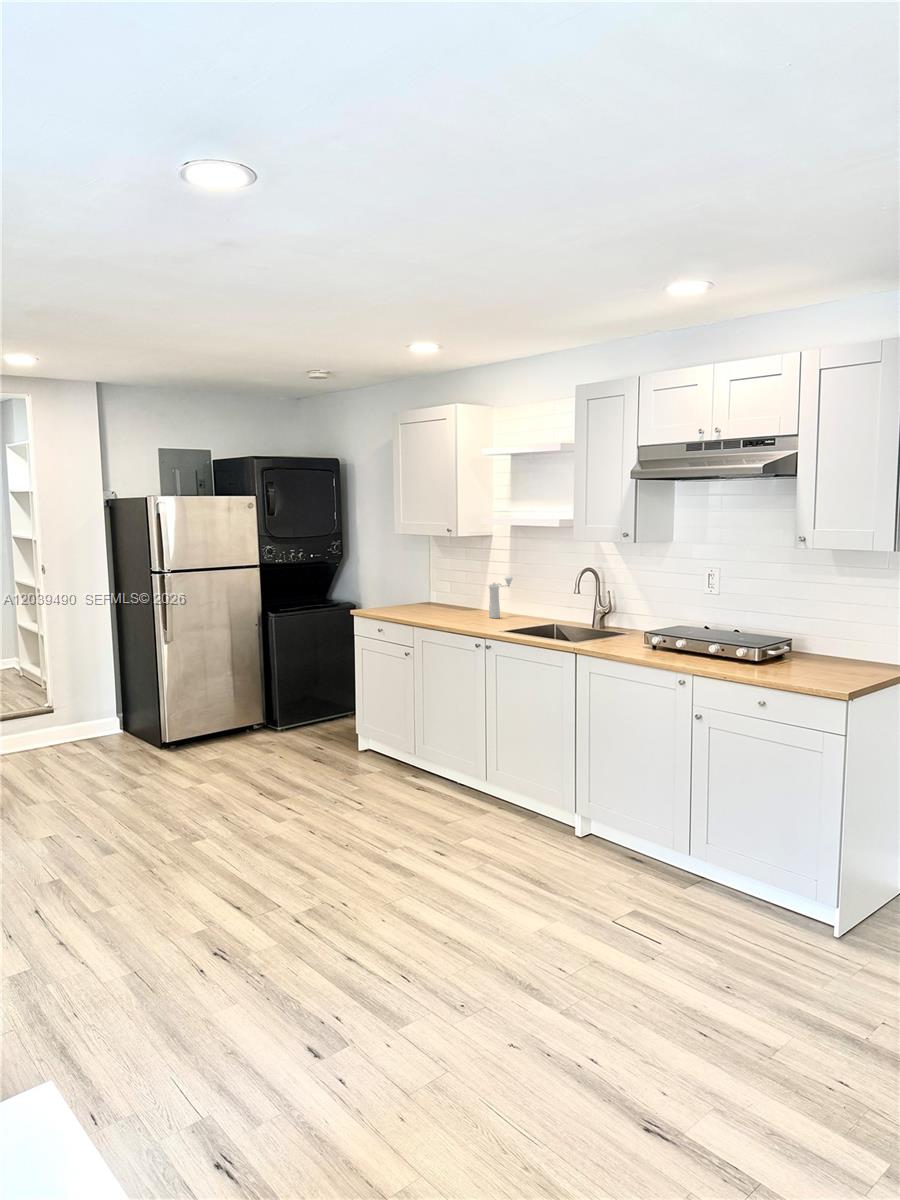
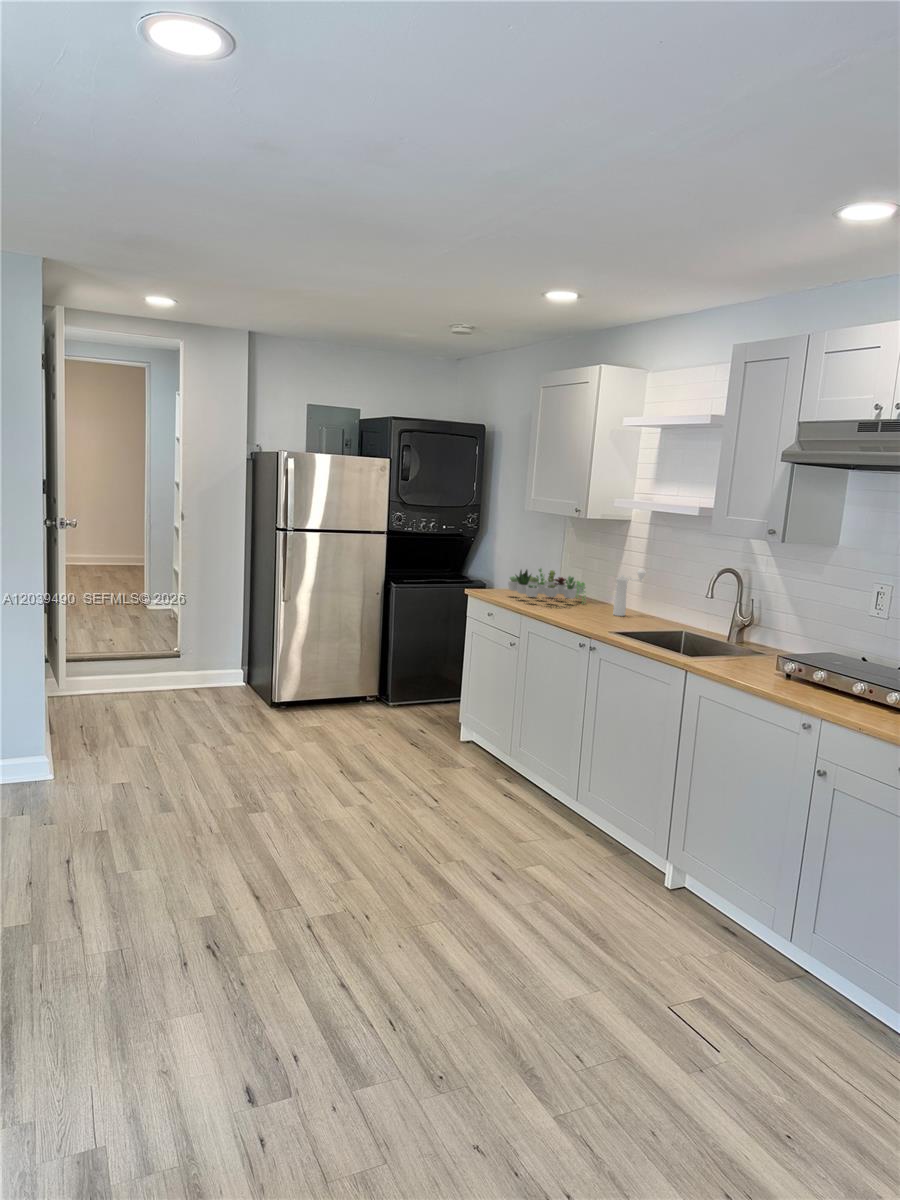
succulent plant: none [390,582,462,612] -> present [508,569,586,603]

